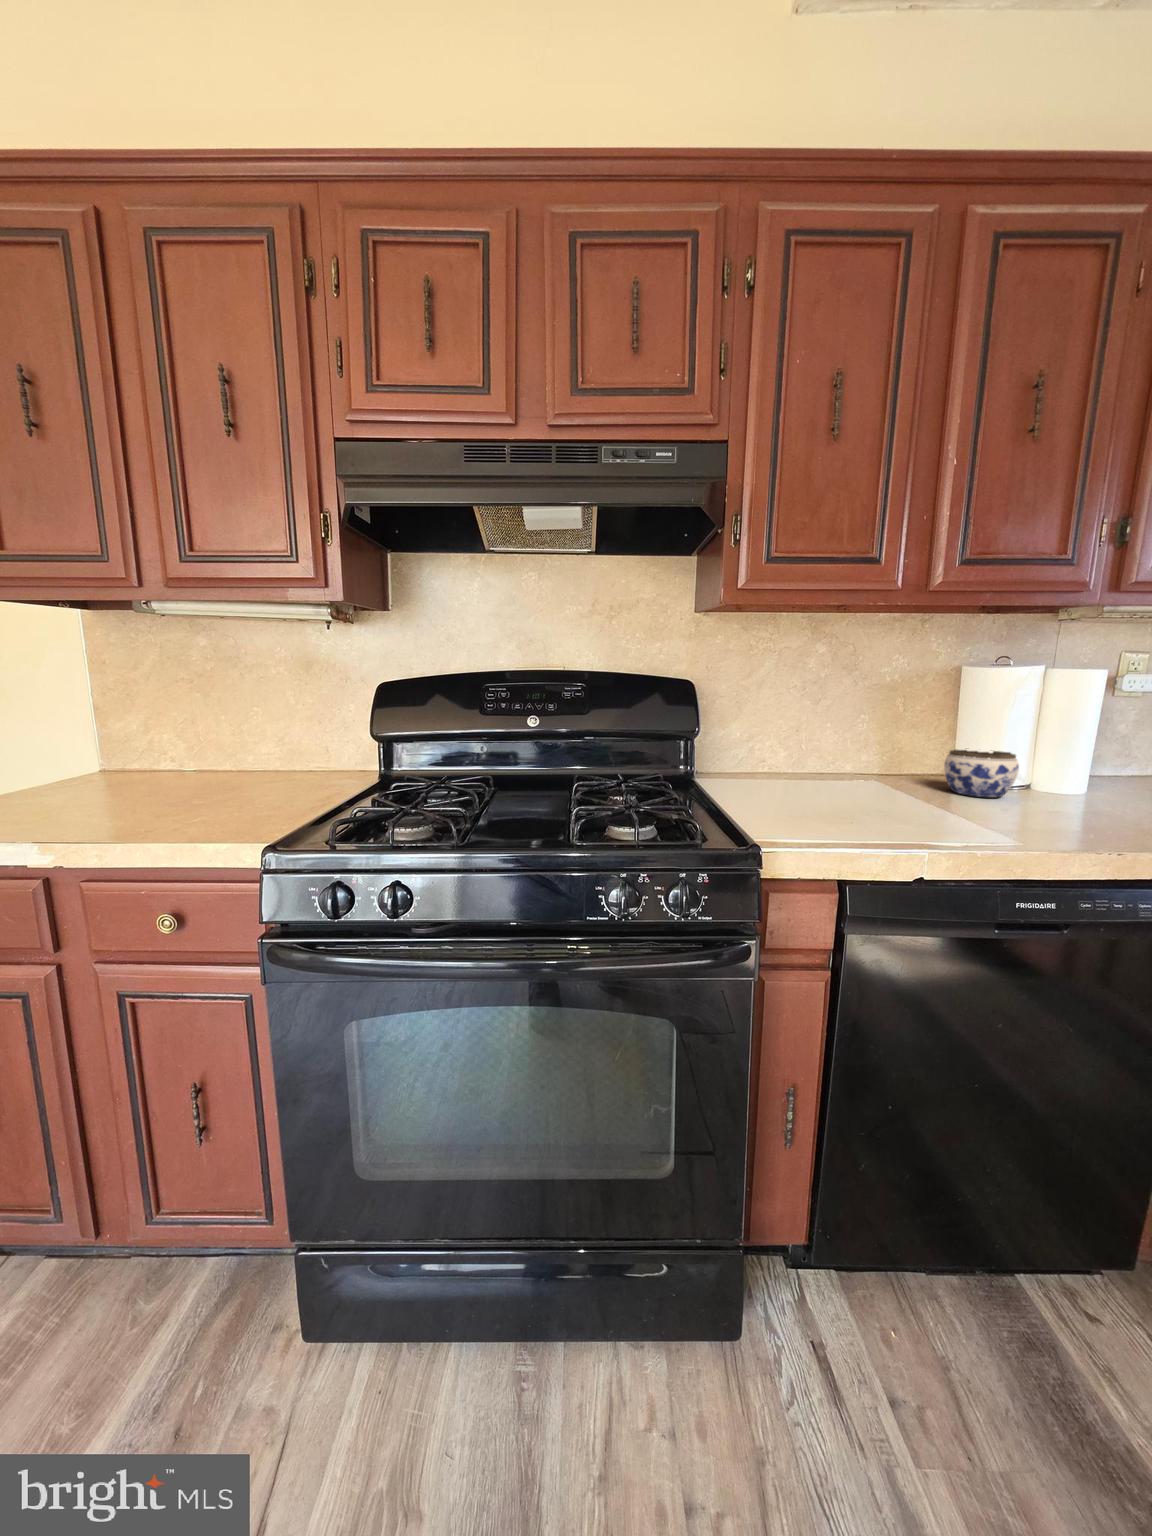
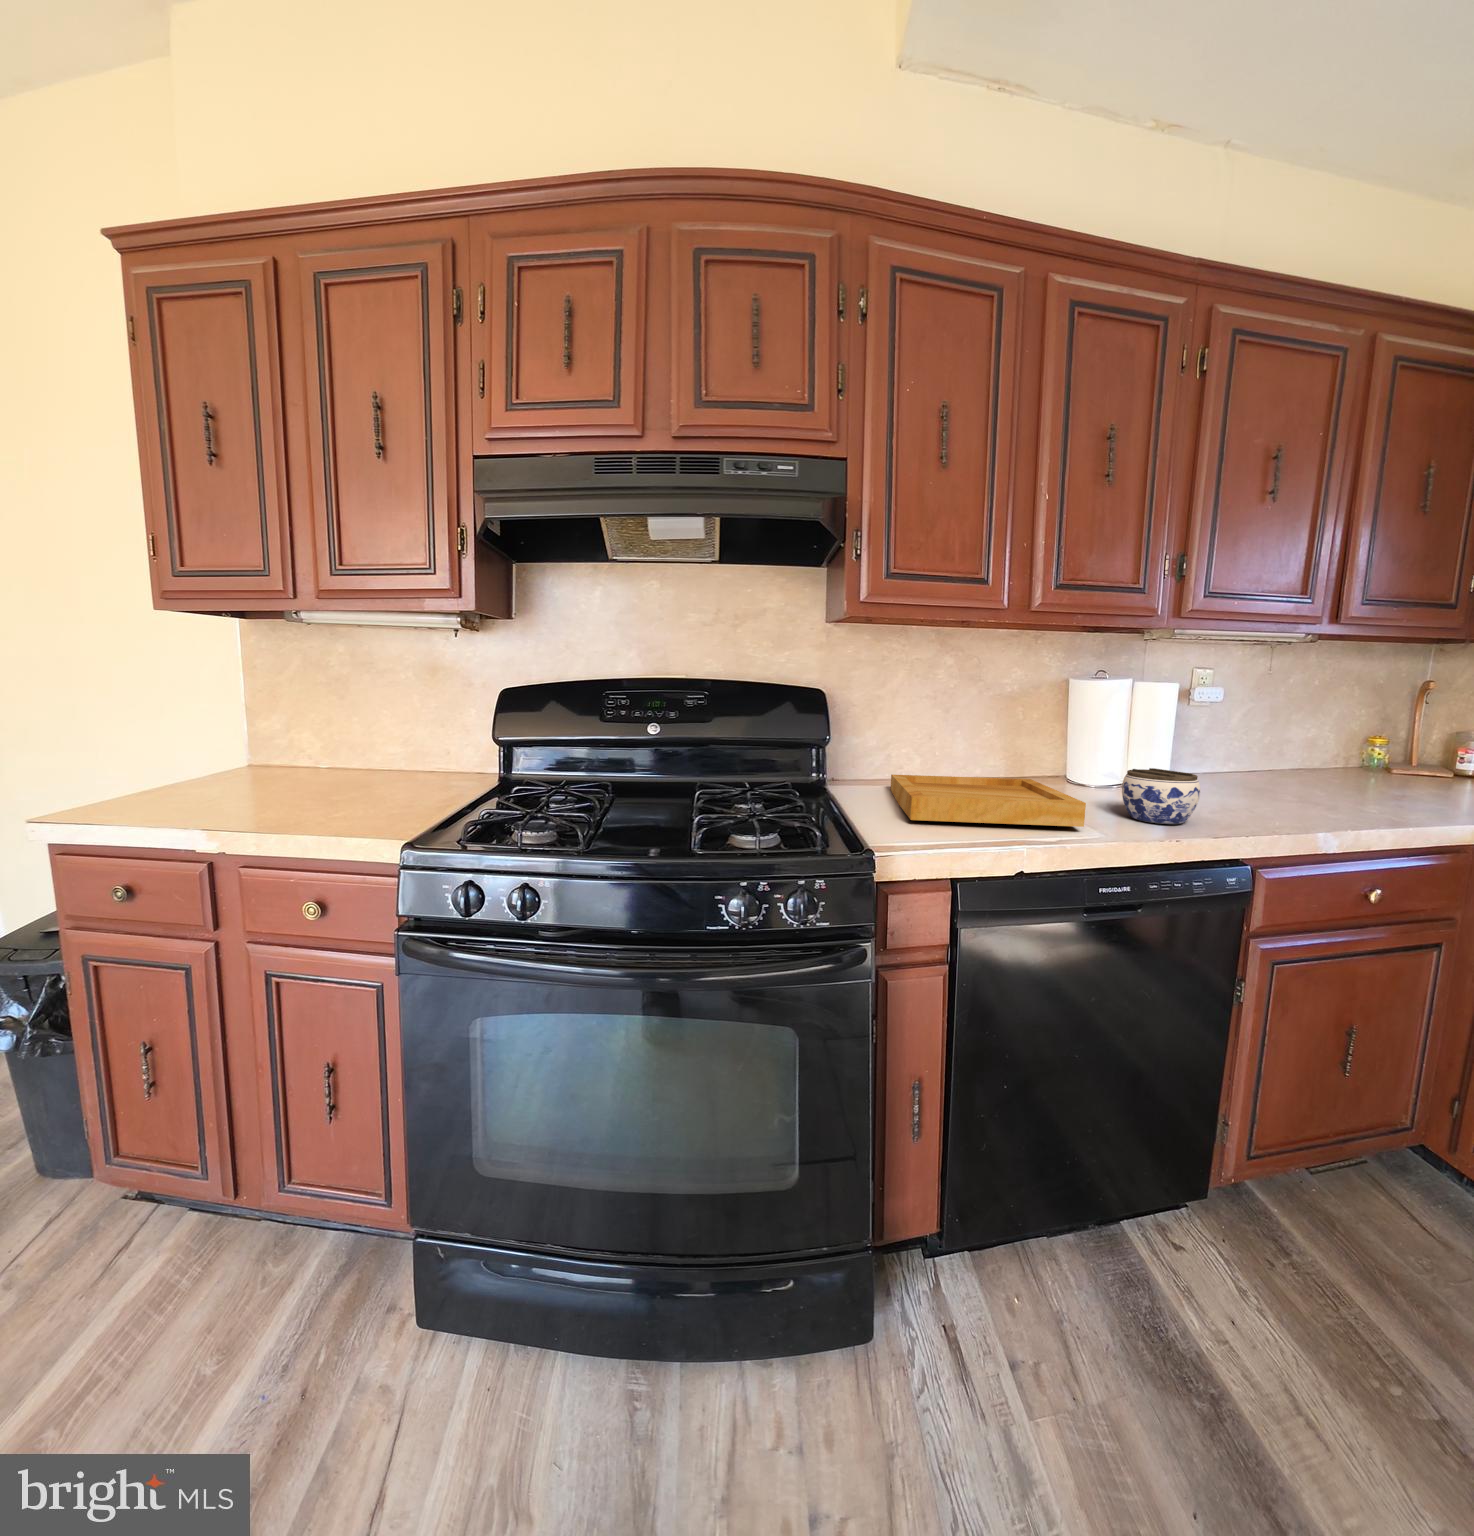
tray: none [731,760,937,803] -> present [891,775,1086,827]

